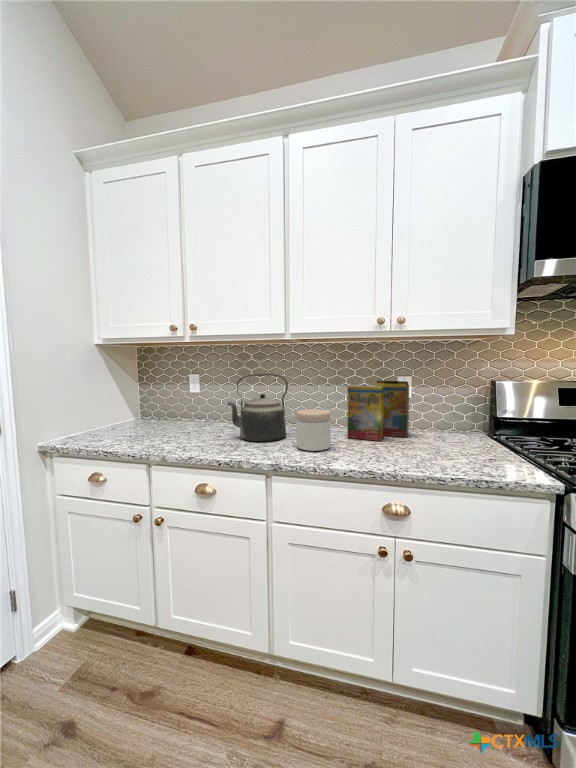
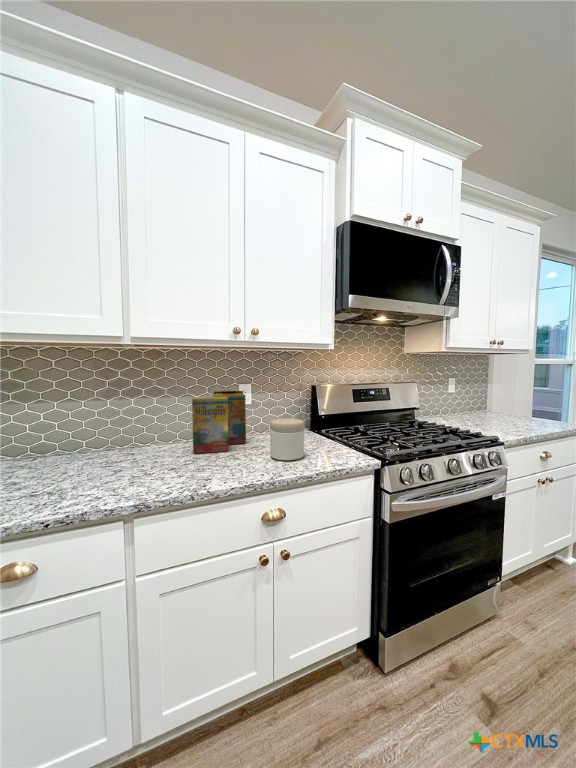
kettle: present [227,374,288,442] -> none [27,389,119,481]
jar: present [296,409,331,451] -> present [270,418,304,460]

